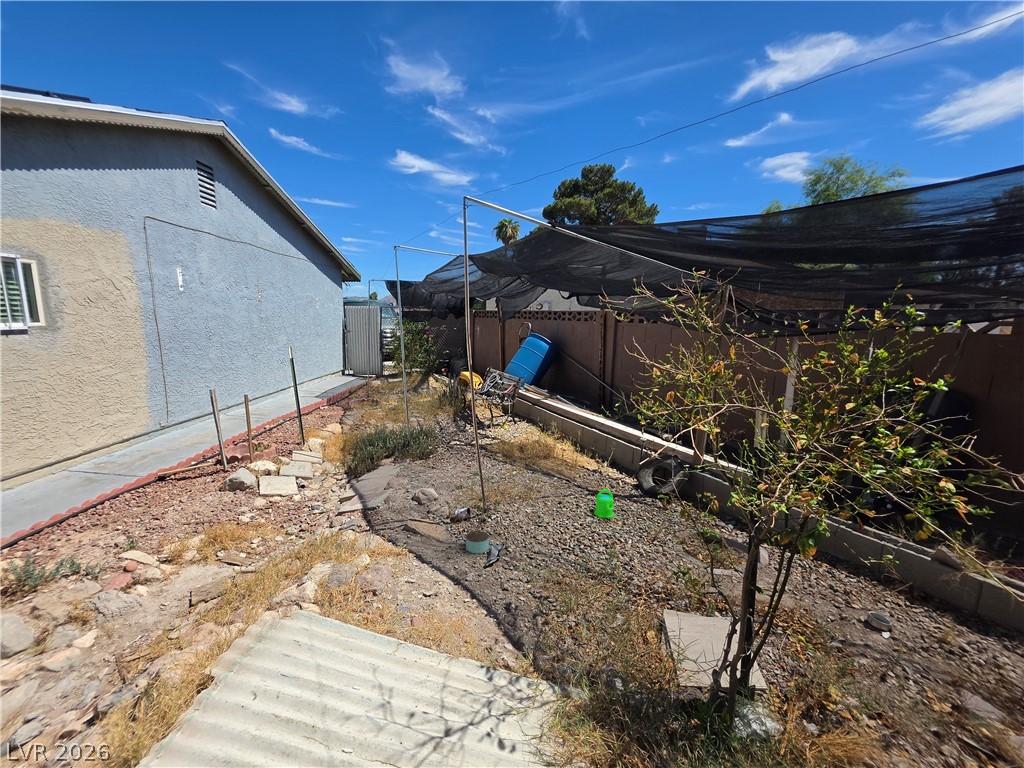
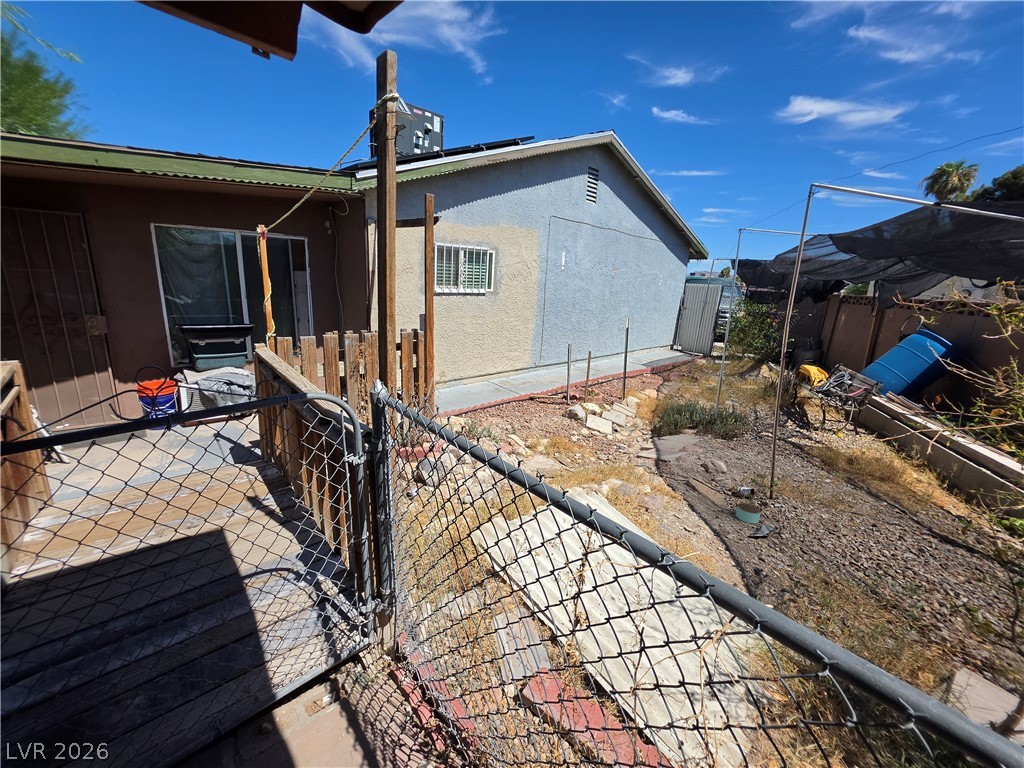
watering can: present [594,489,614,518] -> none [904,518,939,553]

